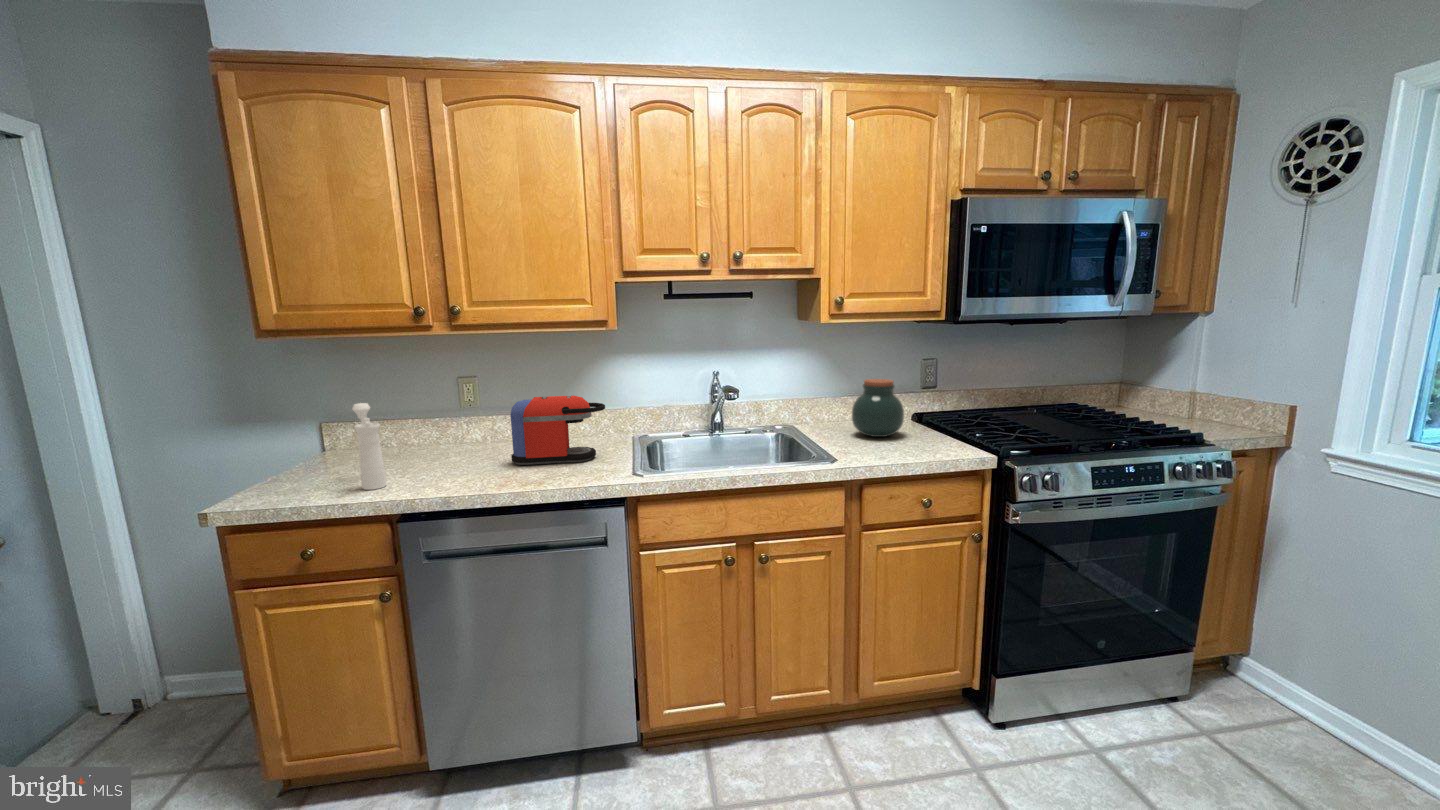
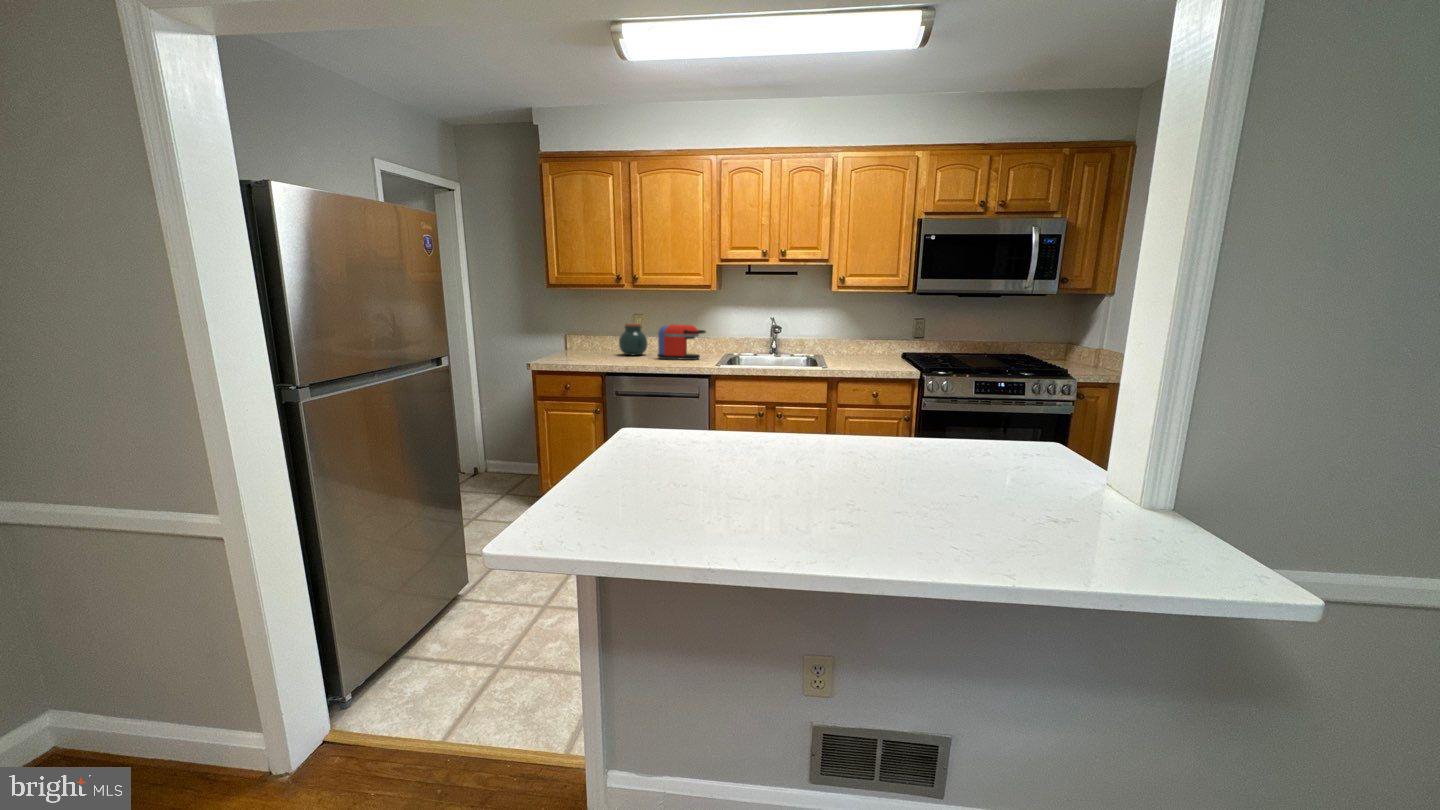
jar: present [852,379,904,437] -> present [619,323,648,355]
pepper mill: present [352,403,387,490] -> none [587,322,601,361]

